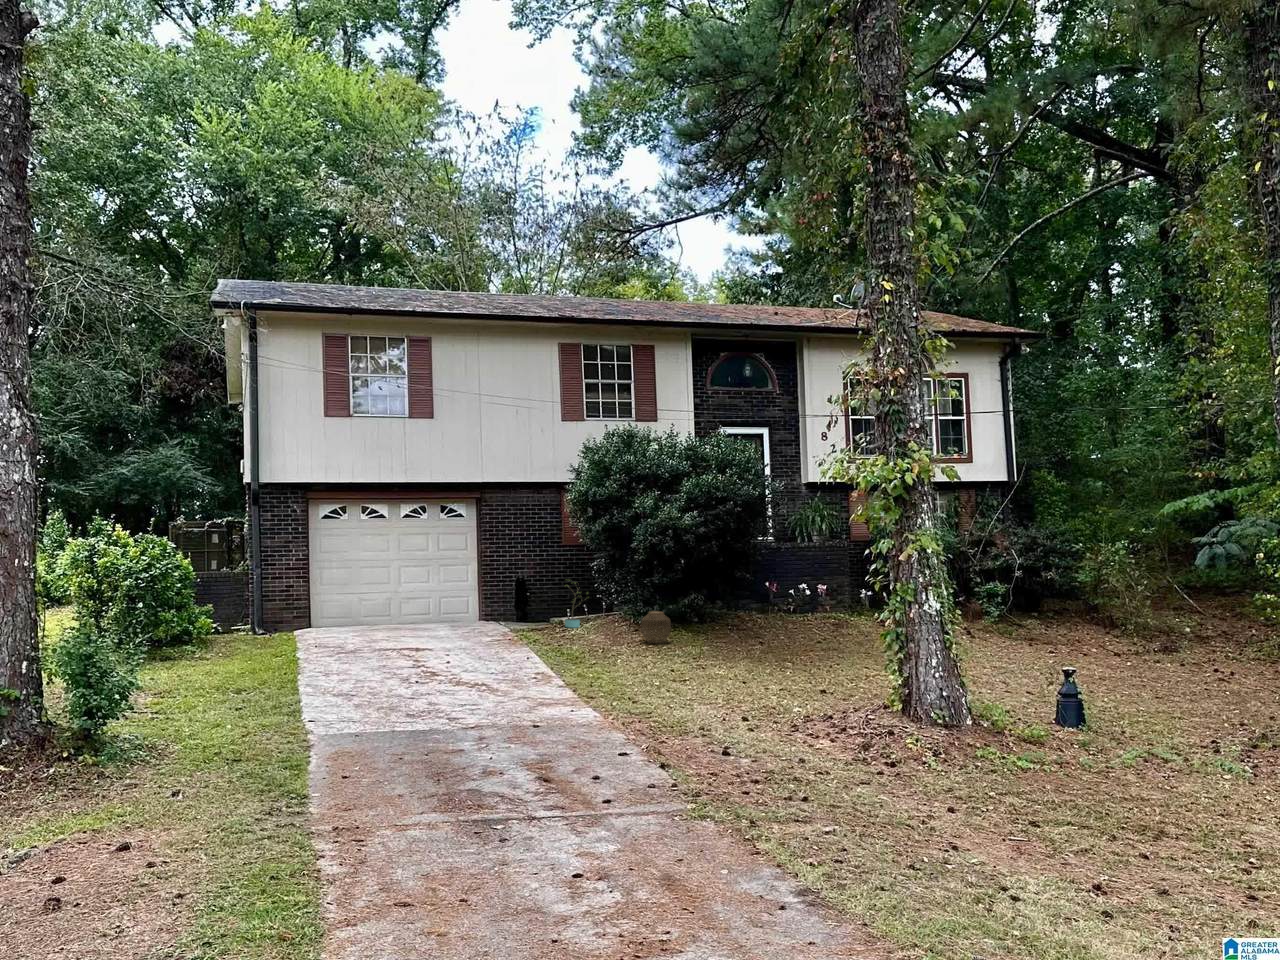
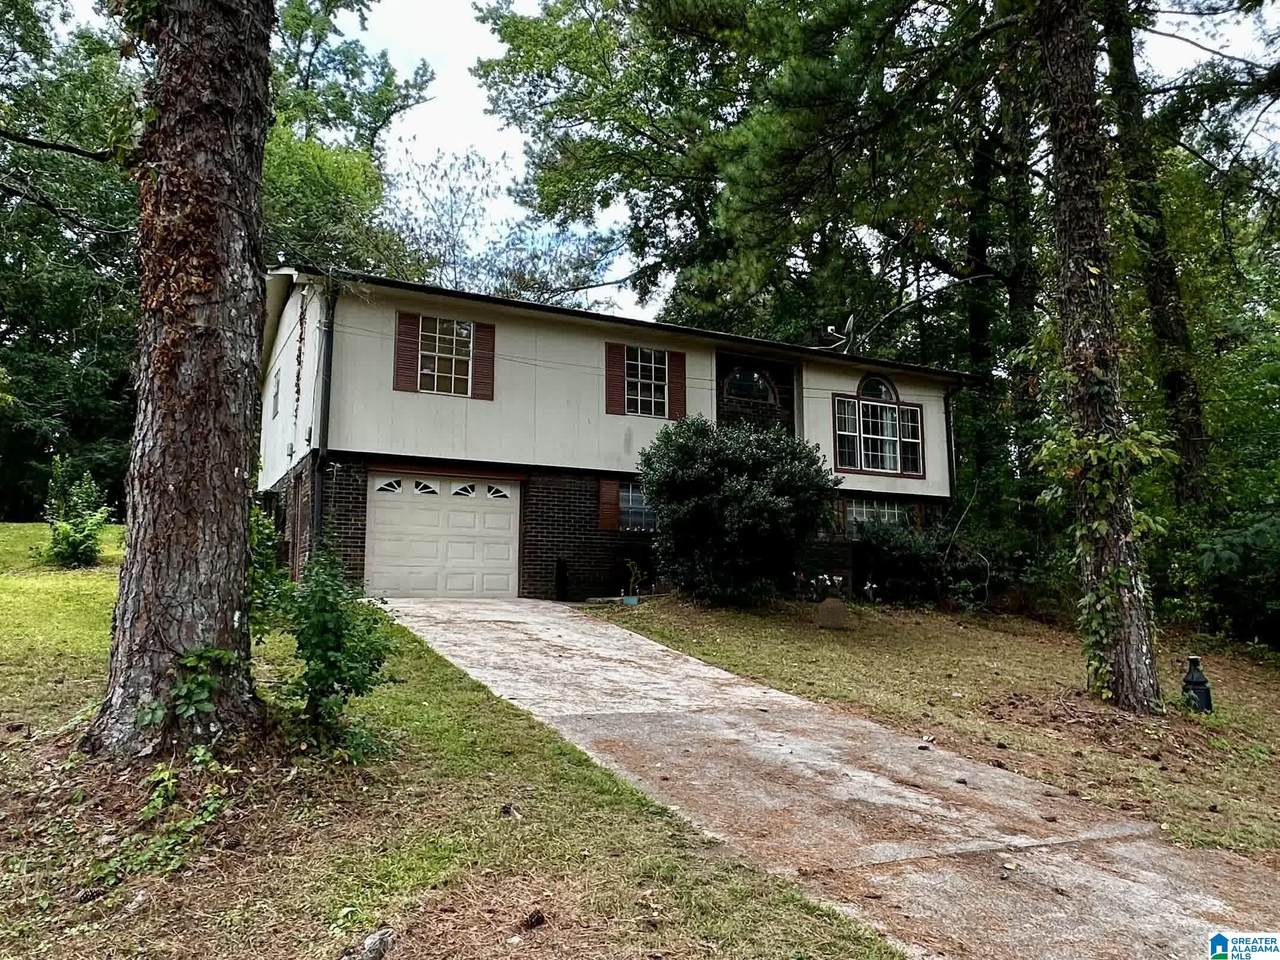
woven basket: present [641,611,670,643] -> present [819,598,847,629]

